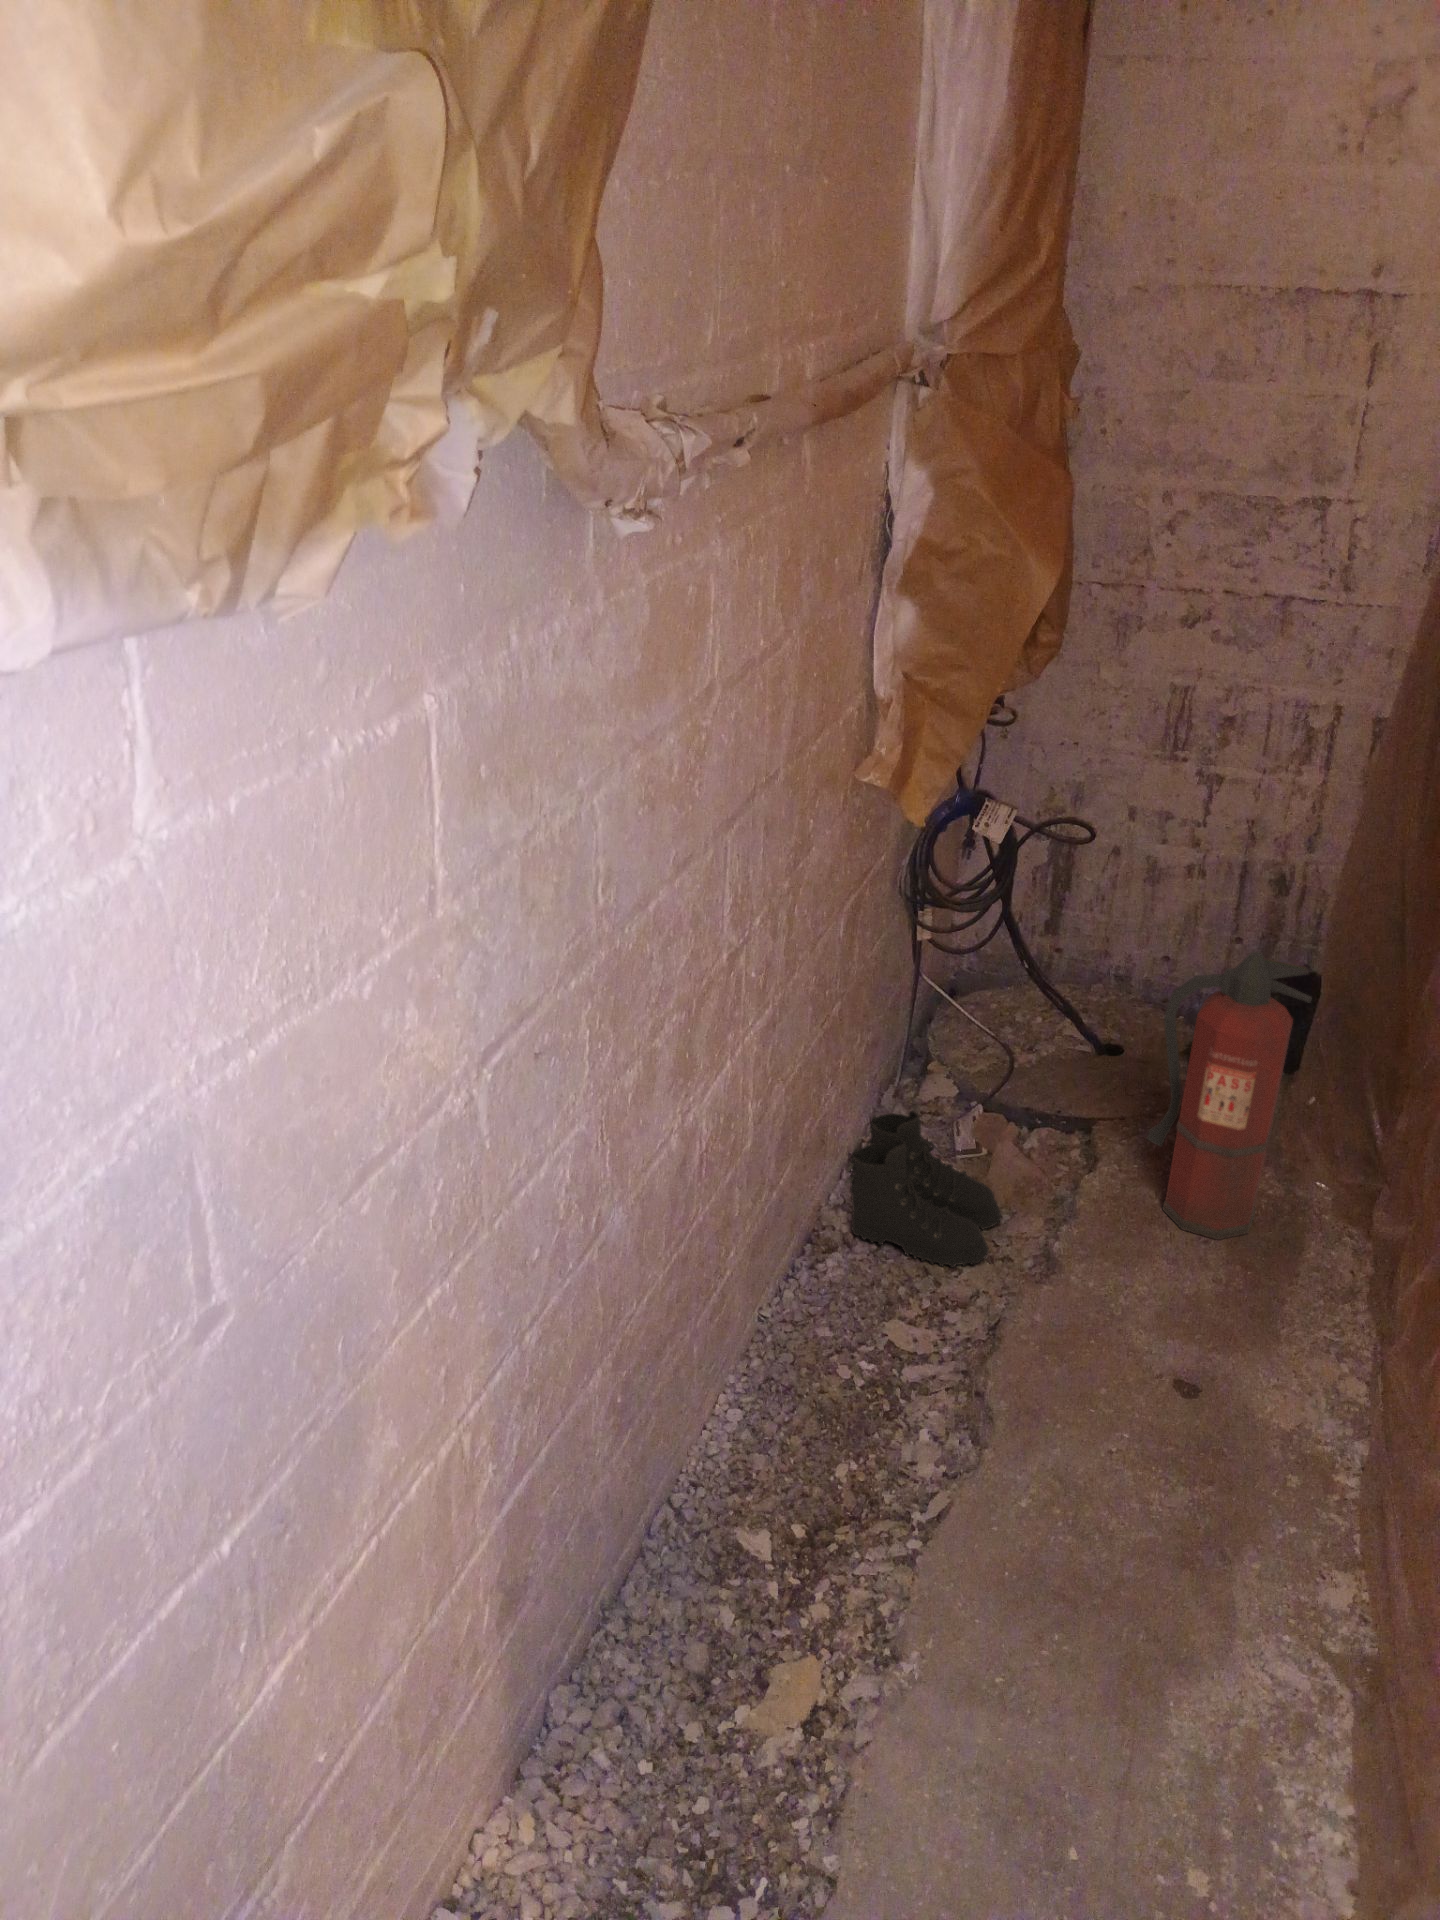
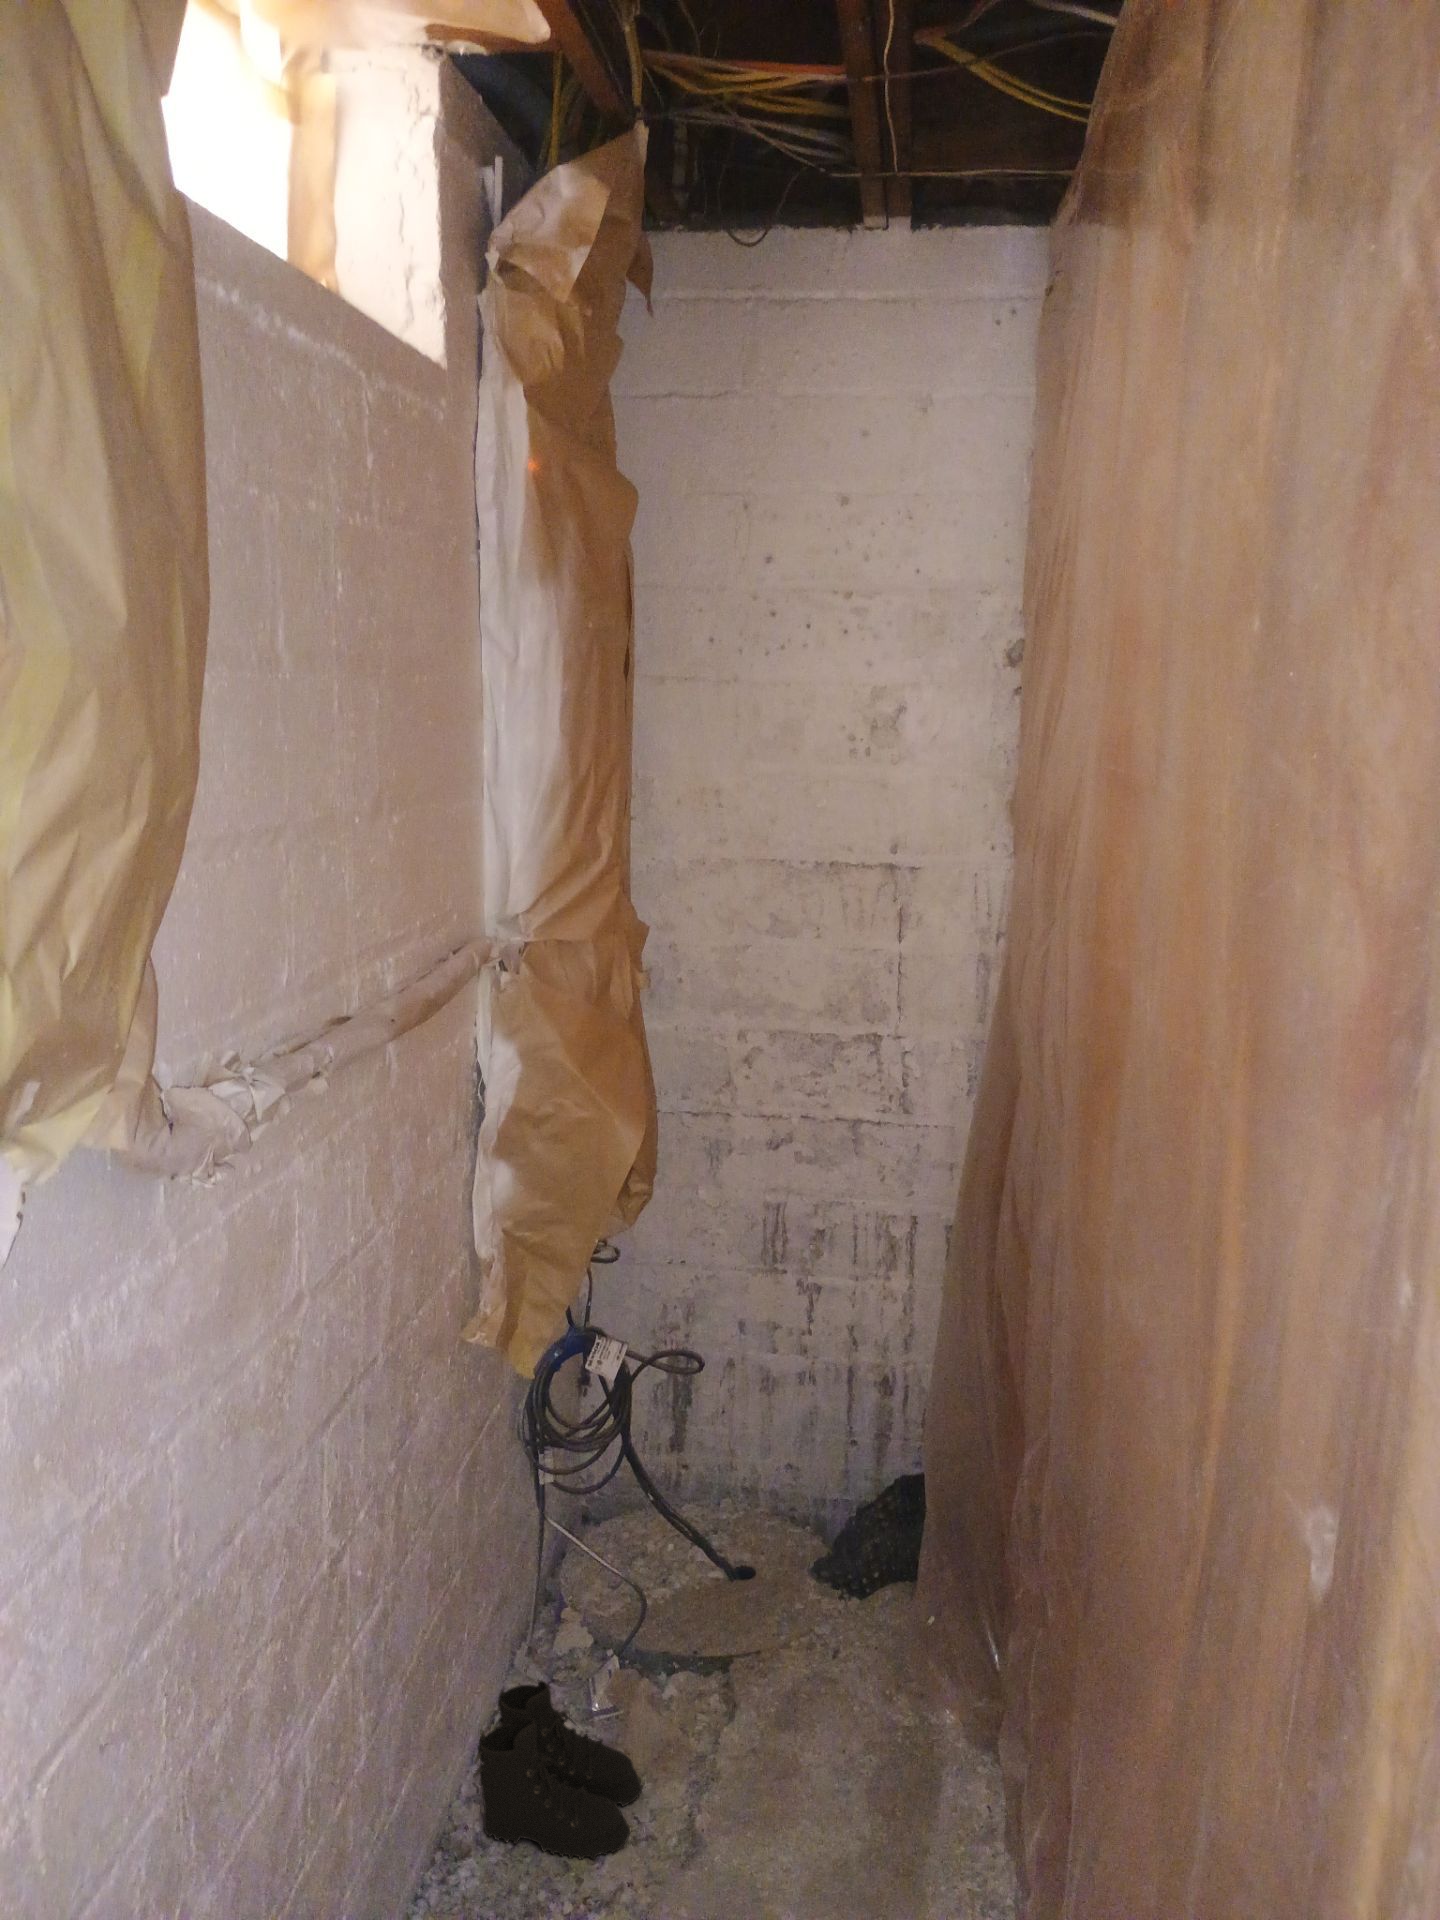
fire extinguisher: present [1147,952,1312,1240] -> none [781,1475,913,1781]

